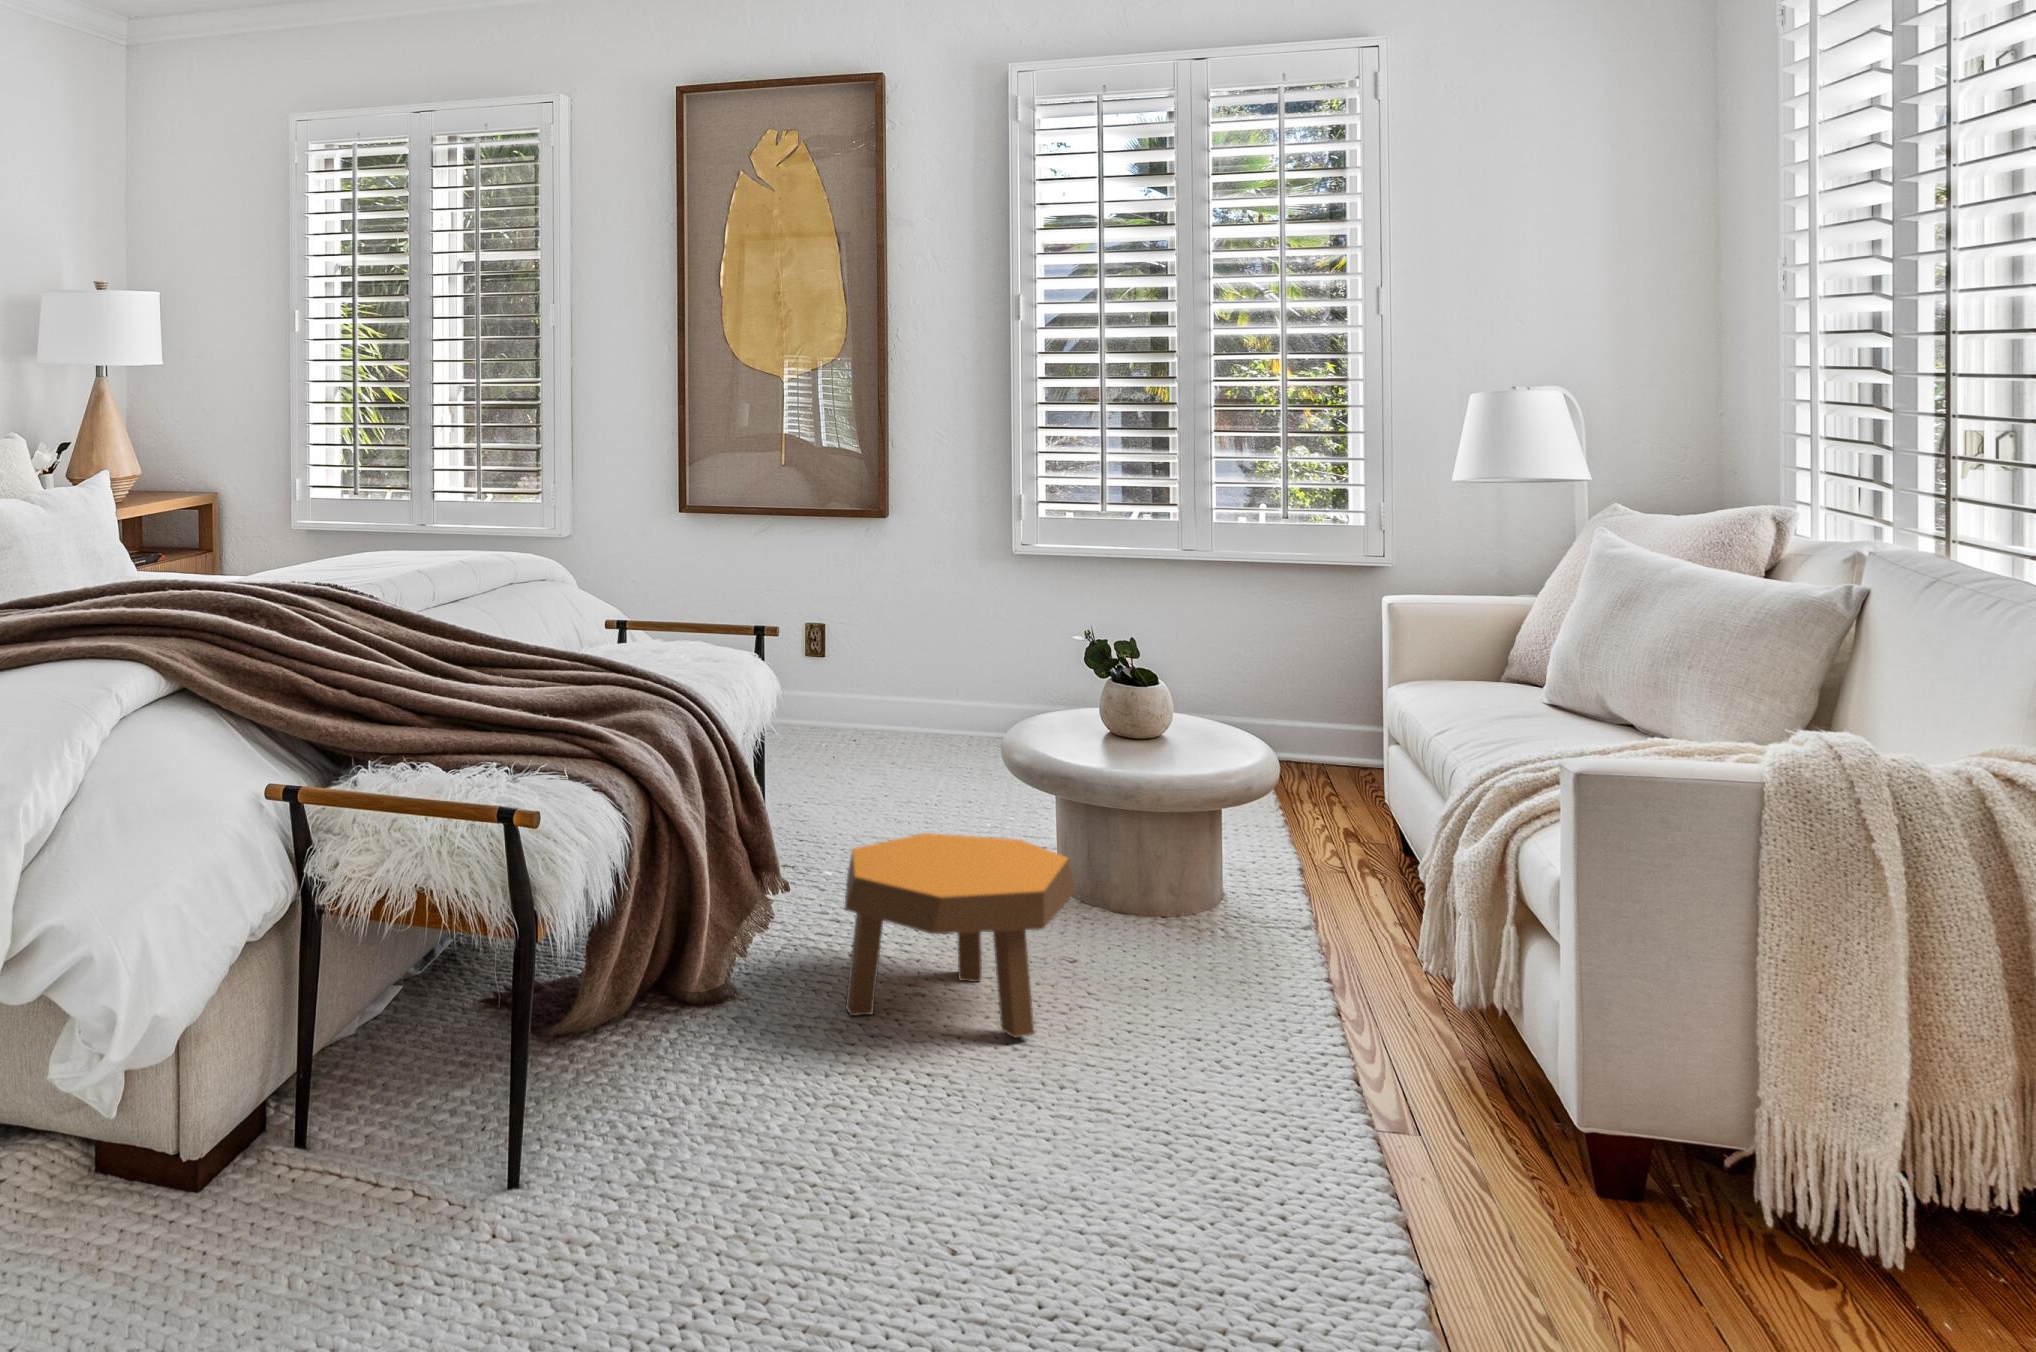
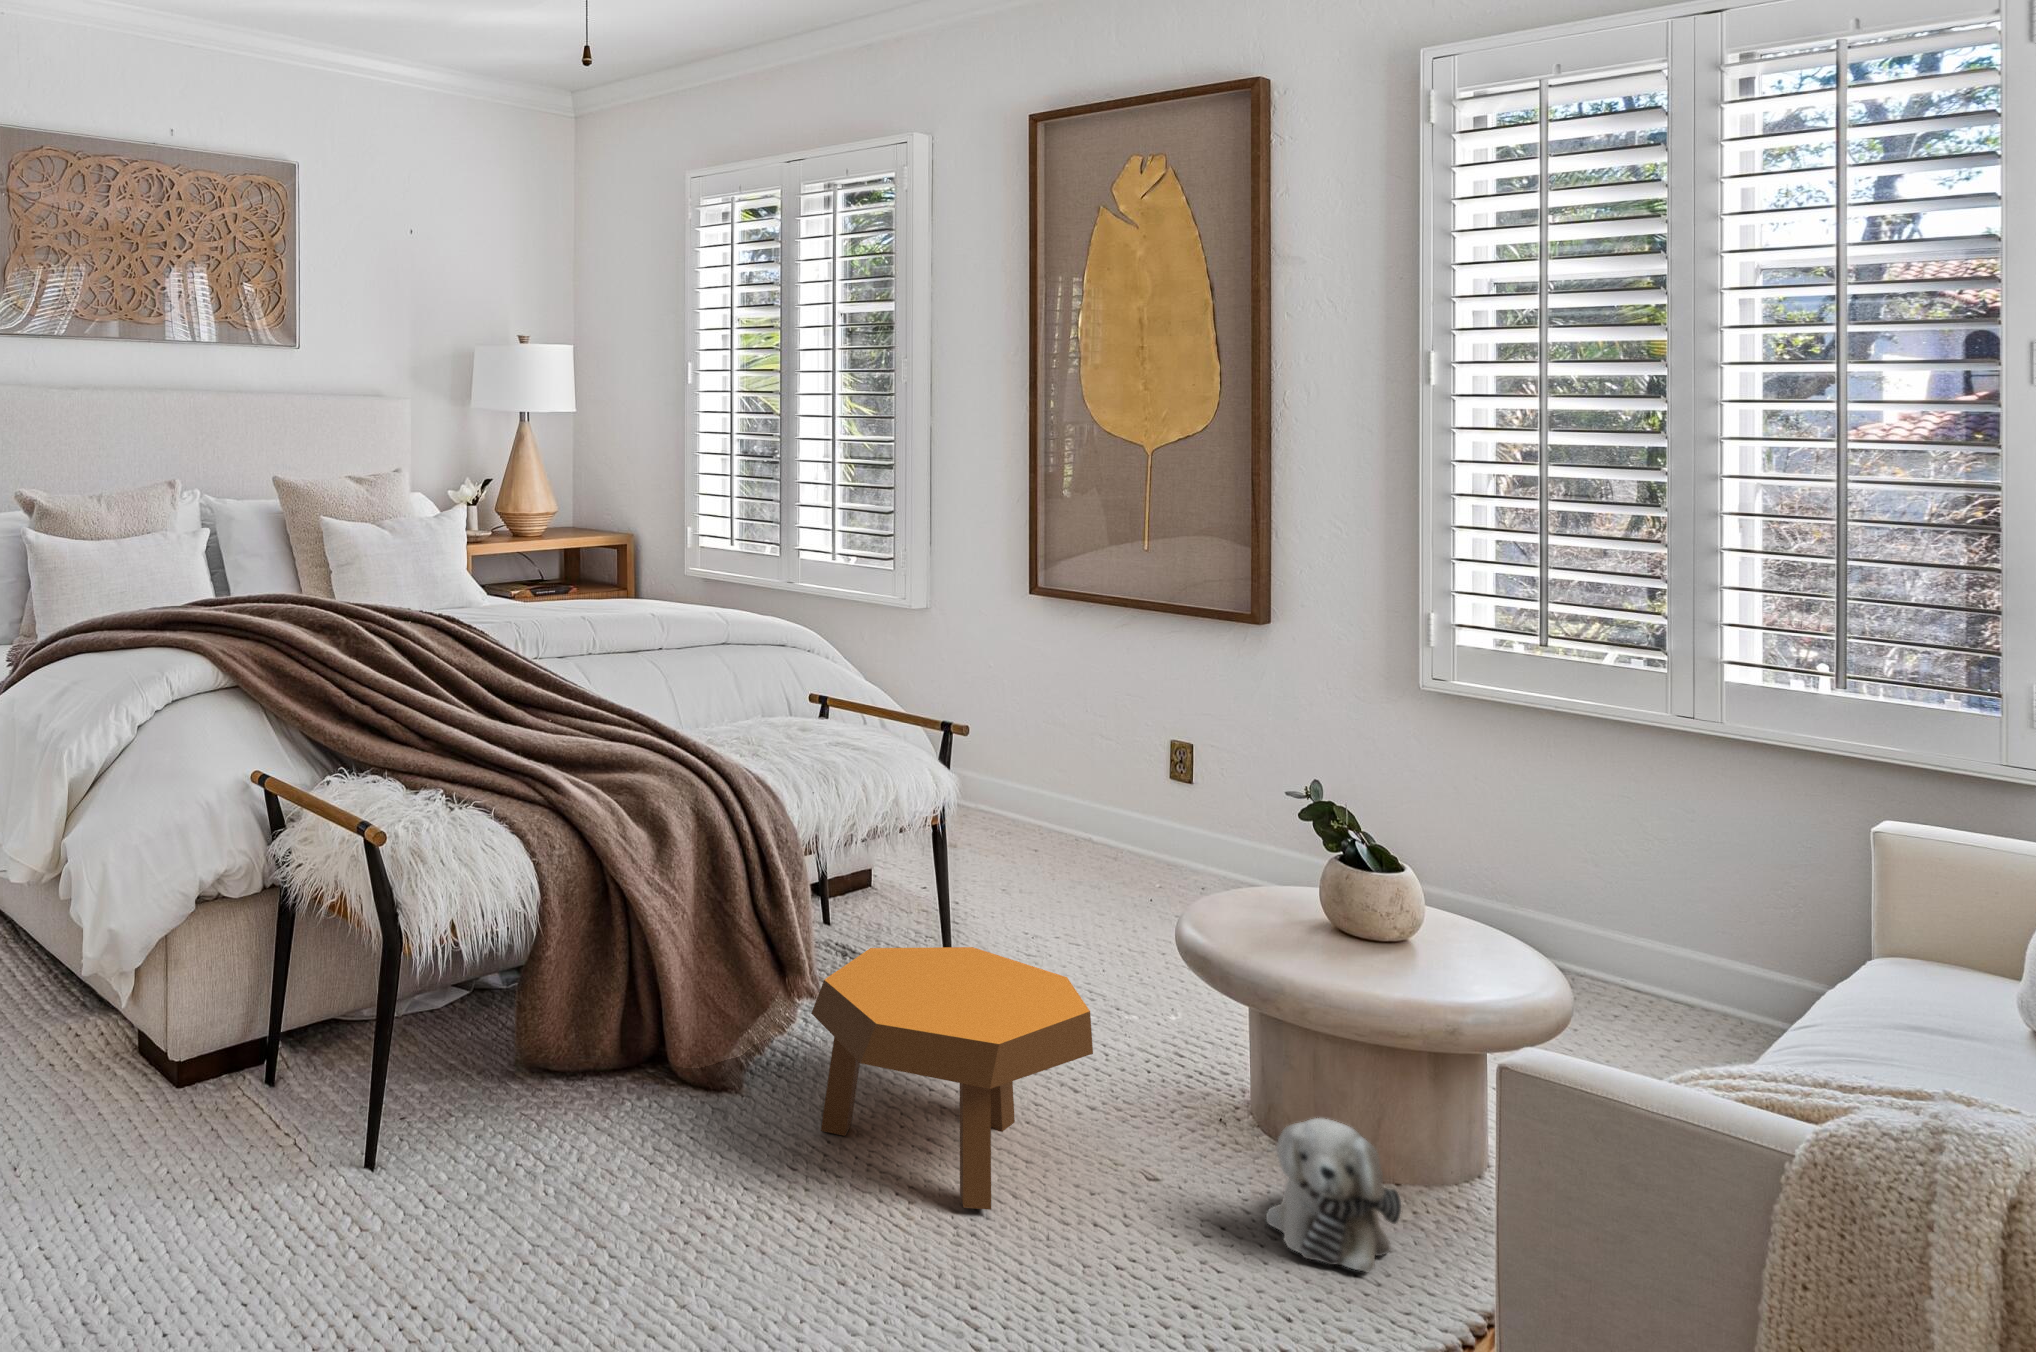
plush toy: none [1207,901,1306,1009] -> present [1266,1118,1401,1272]

